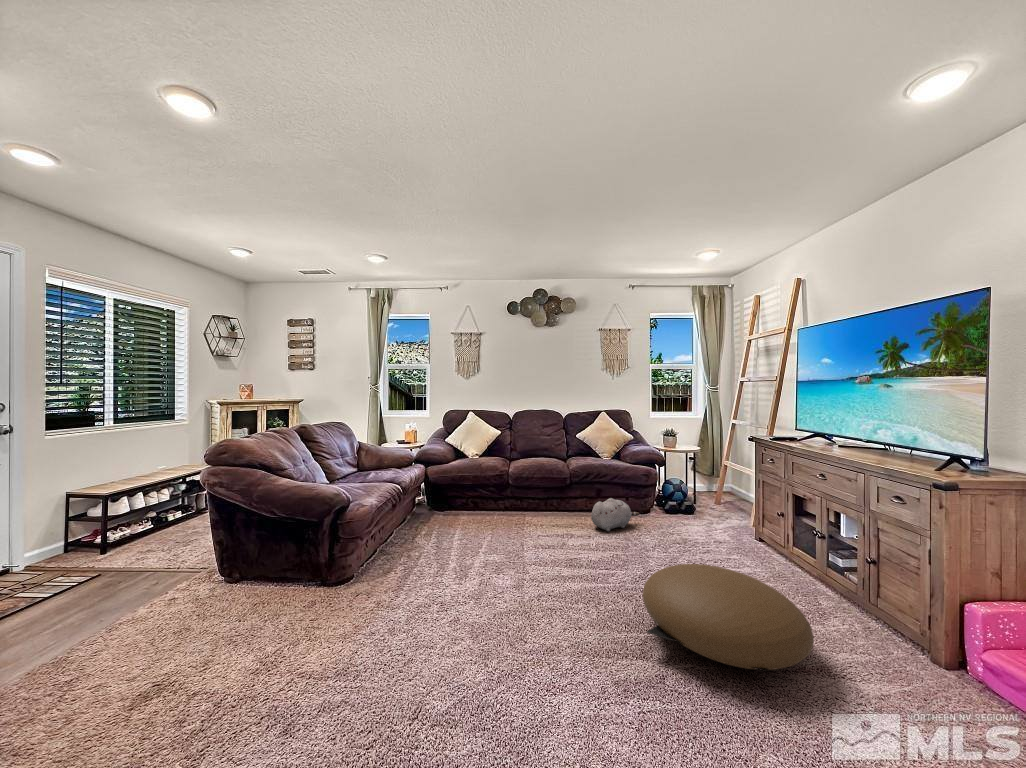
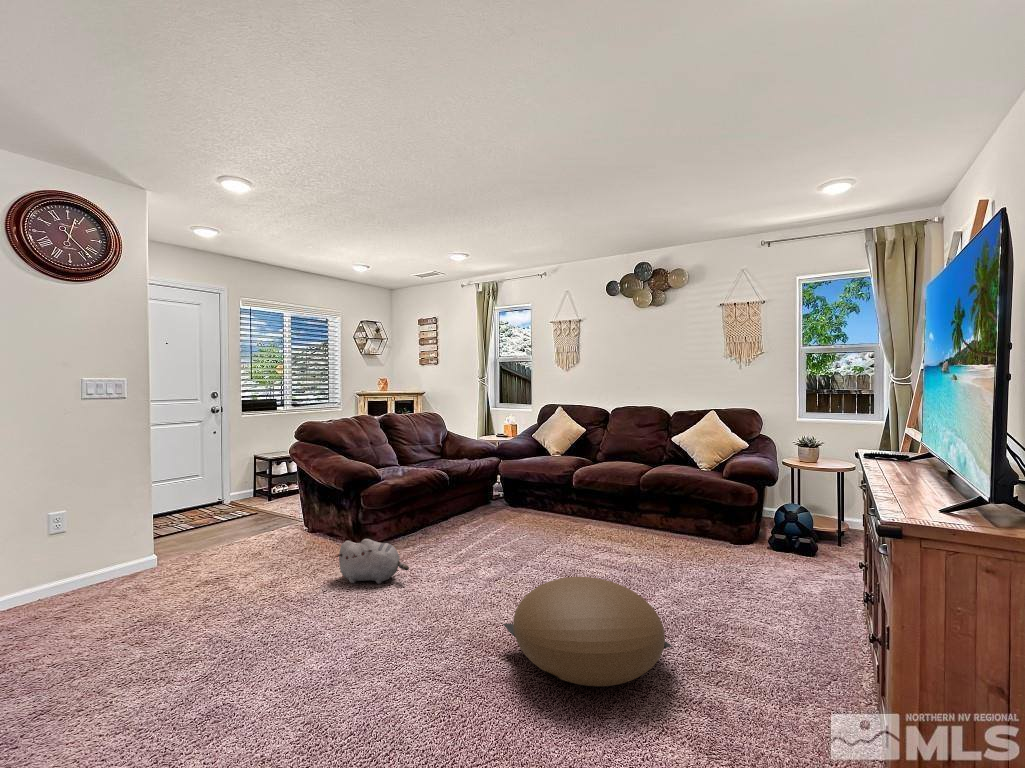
plush toy: present [591,498,639,531] -> present [337,539,409,584]

